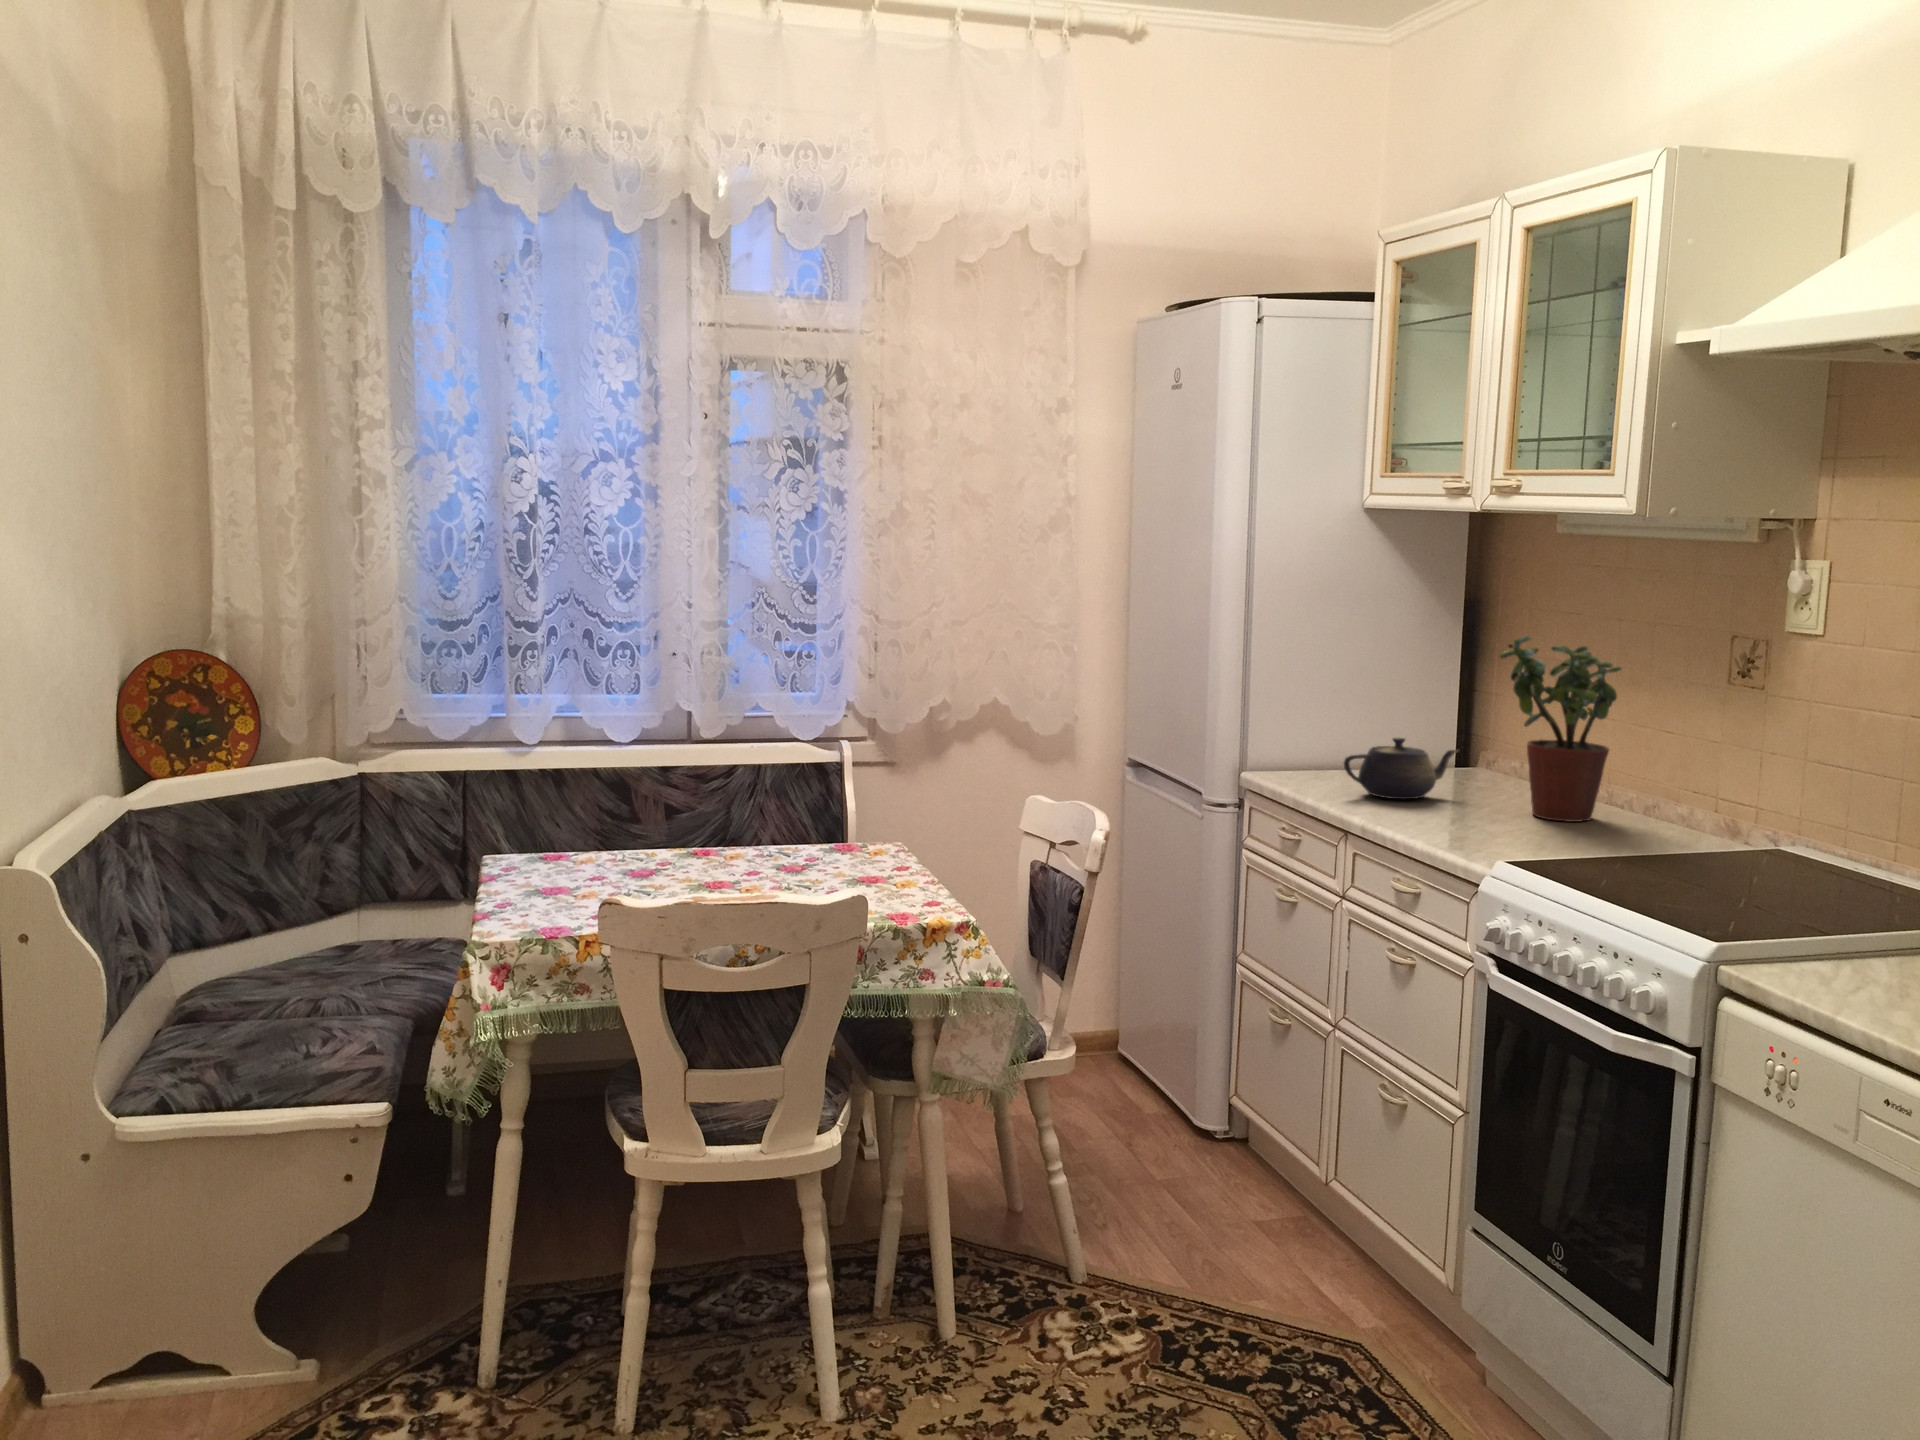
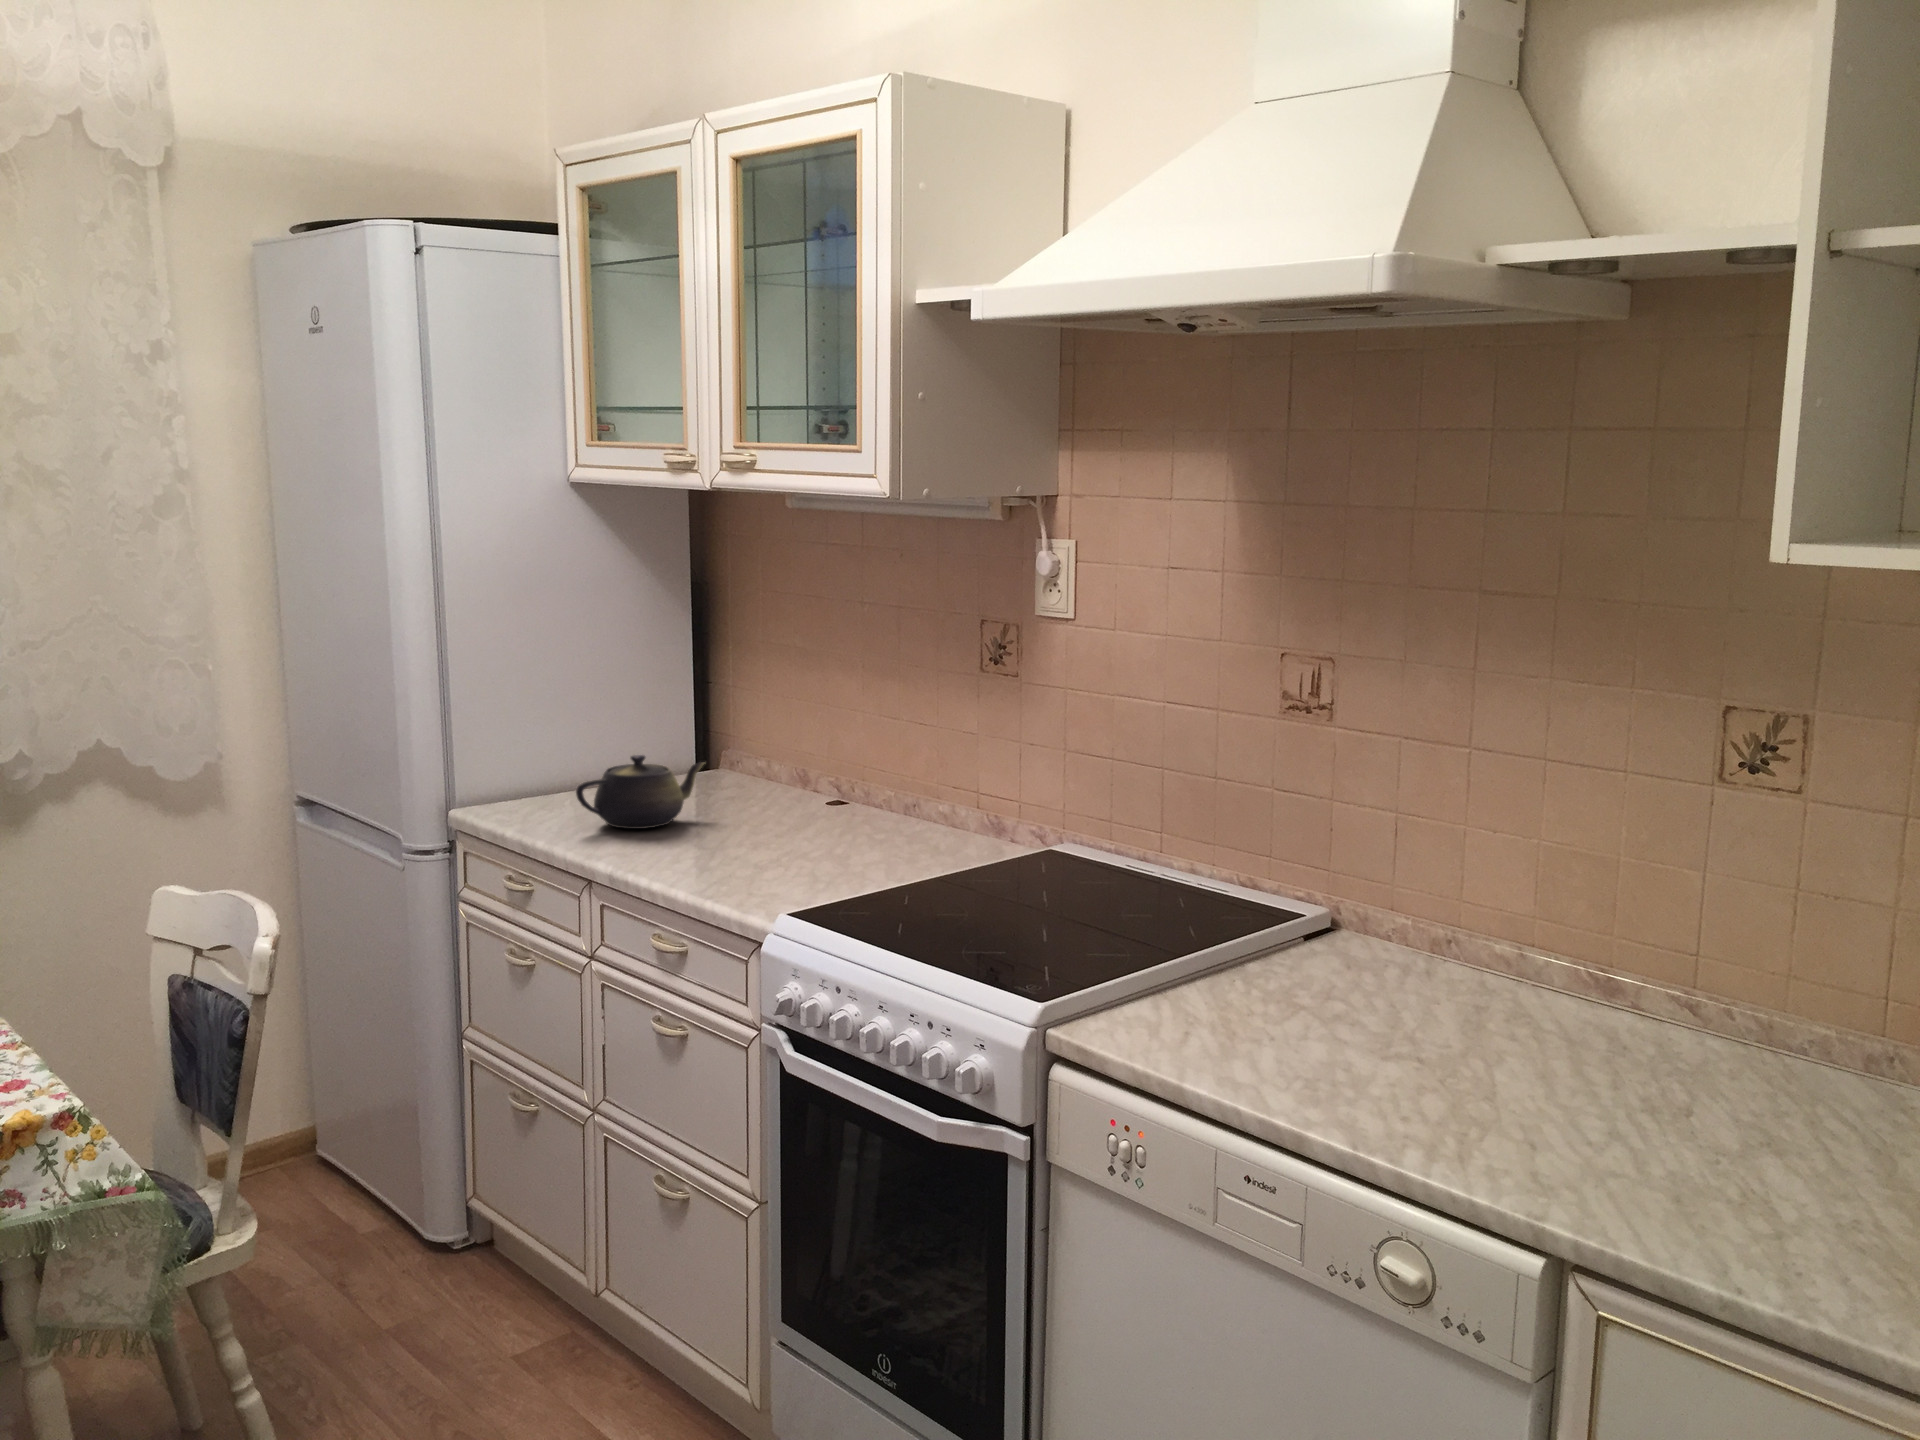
potted plant: present [1500,636,1621,822] -> none [746,632,878,839]

